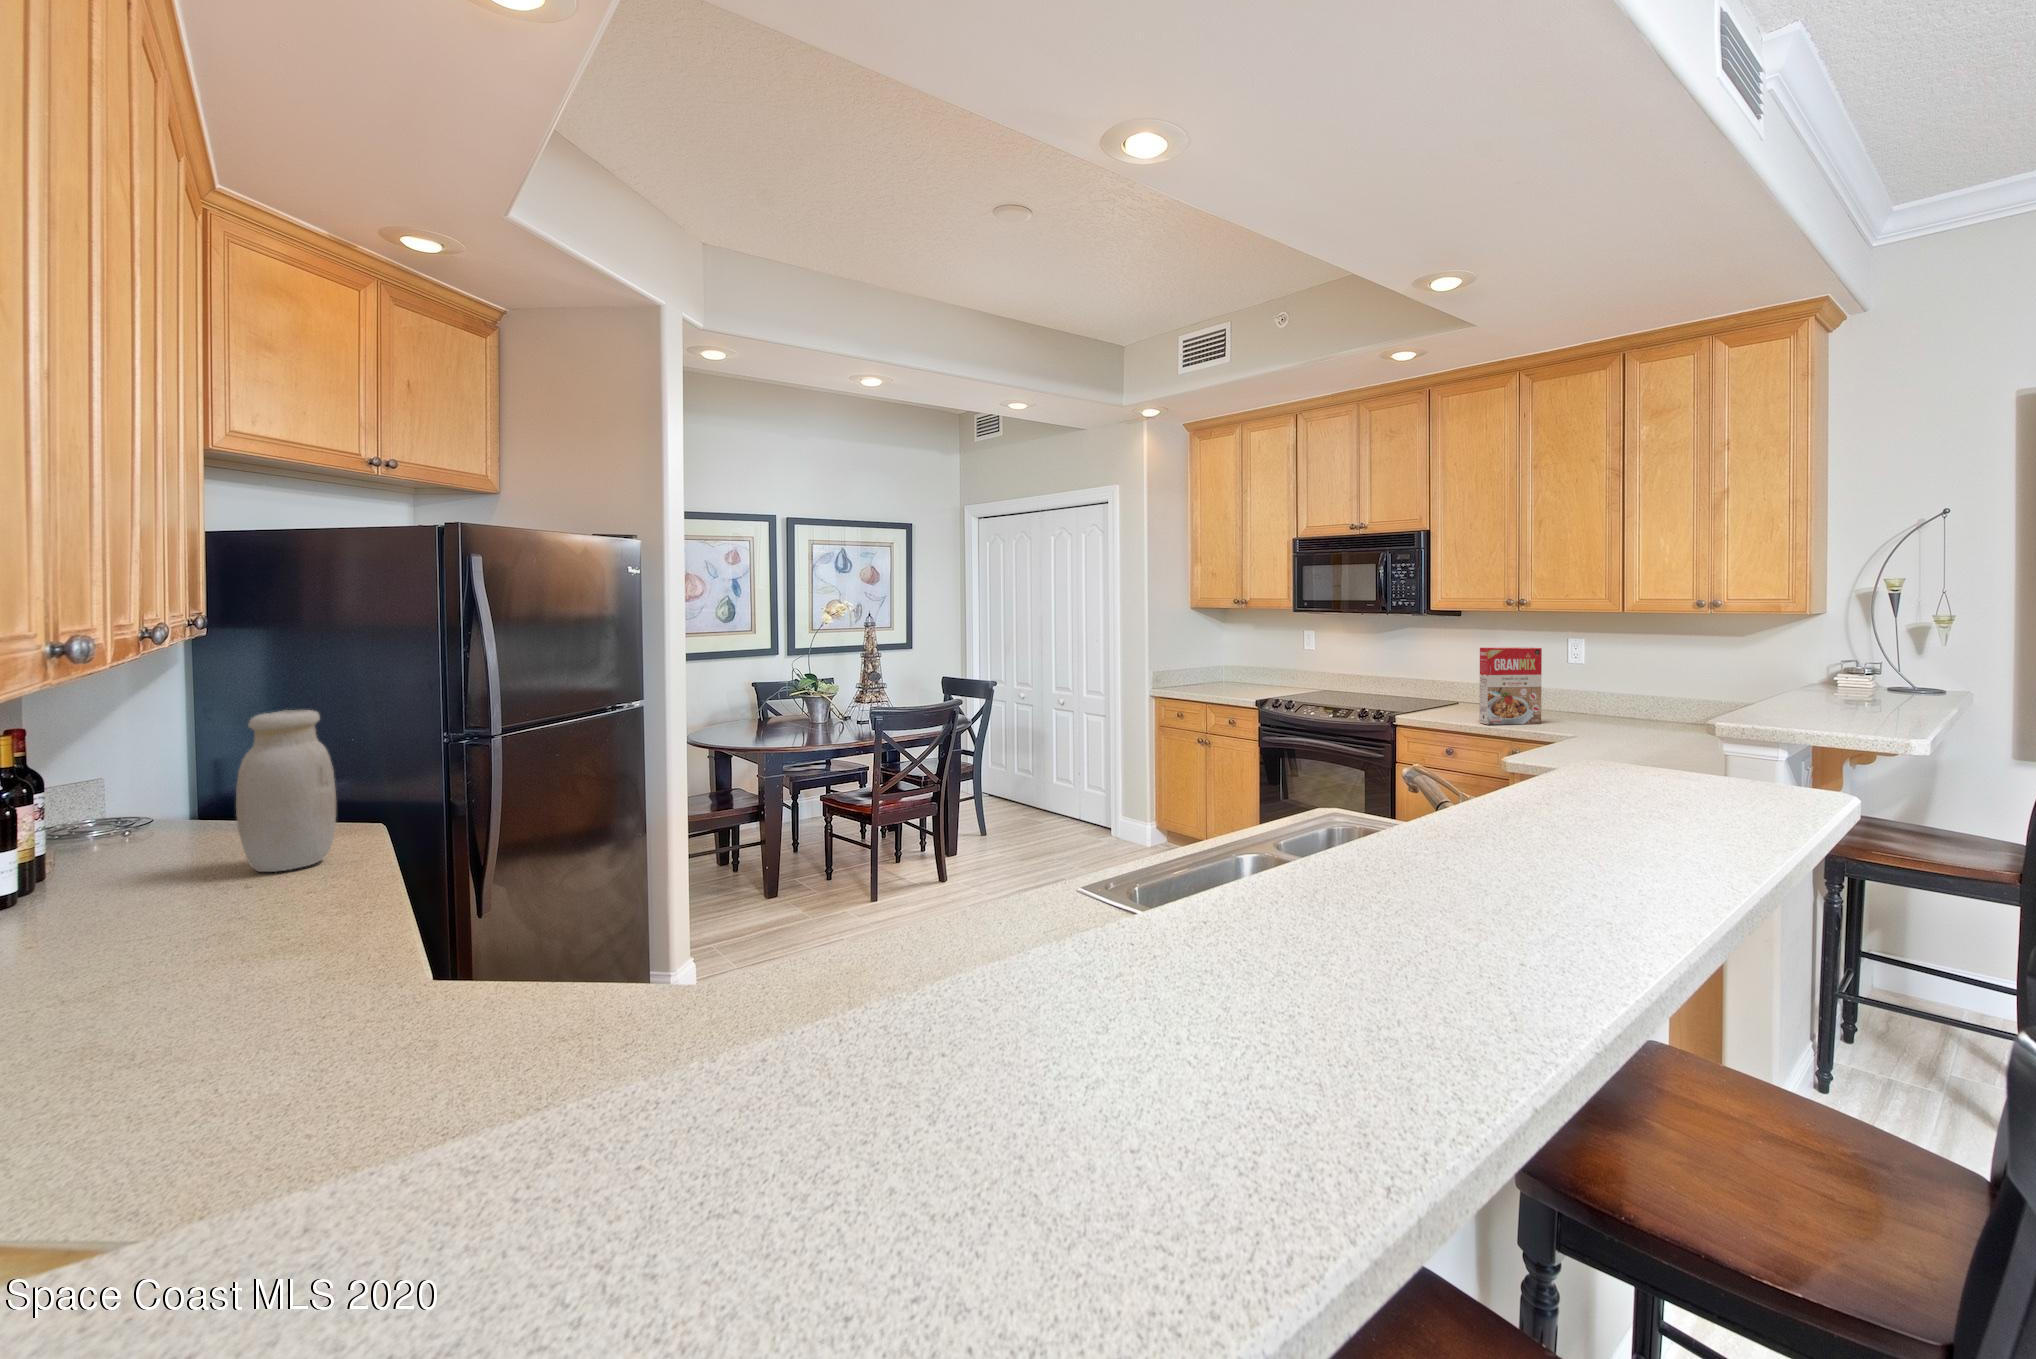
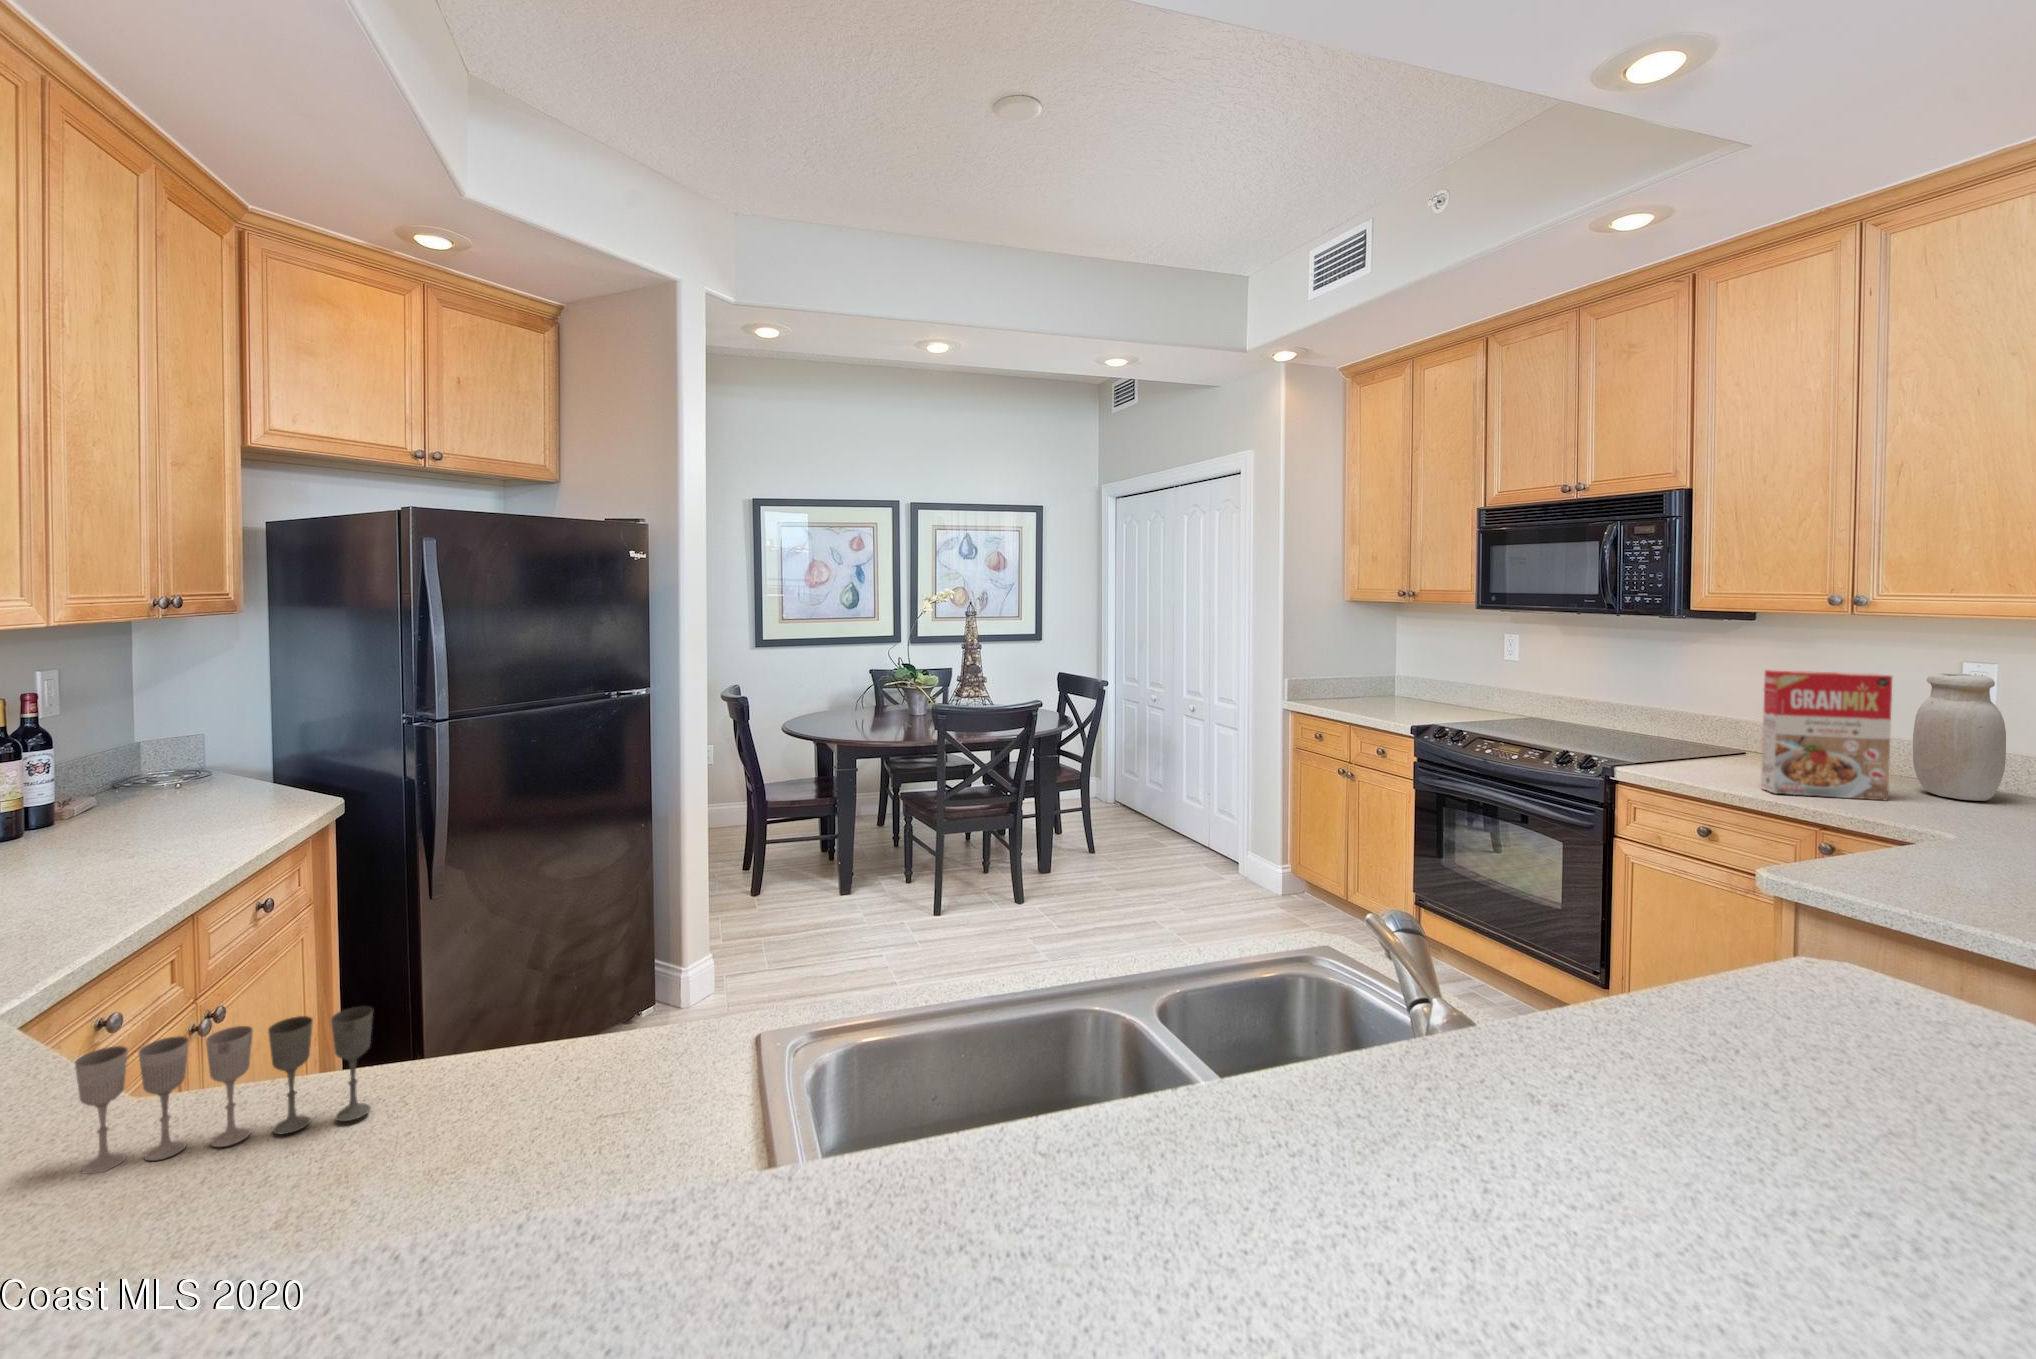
jar: present [236,710,336,872] -> present [1913,673,2006,801]
wine glass: none [738,885,887,1004] -> present [75,1006,373,1174]

